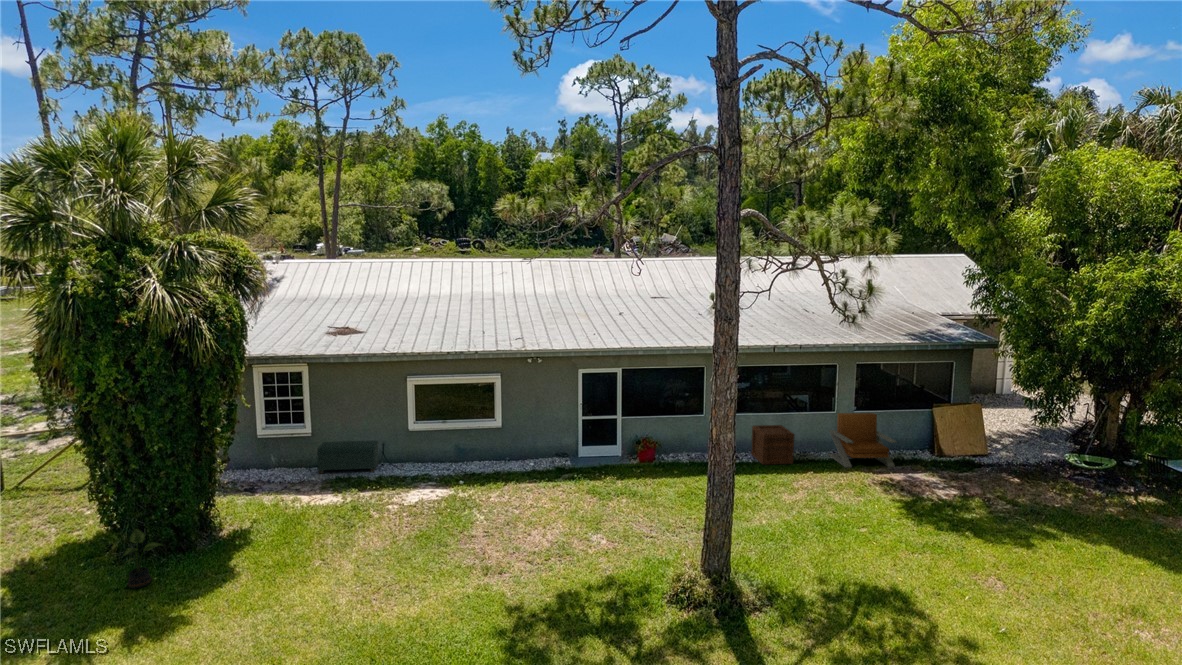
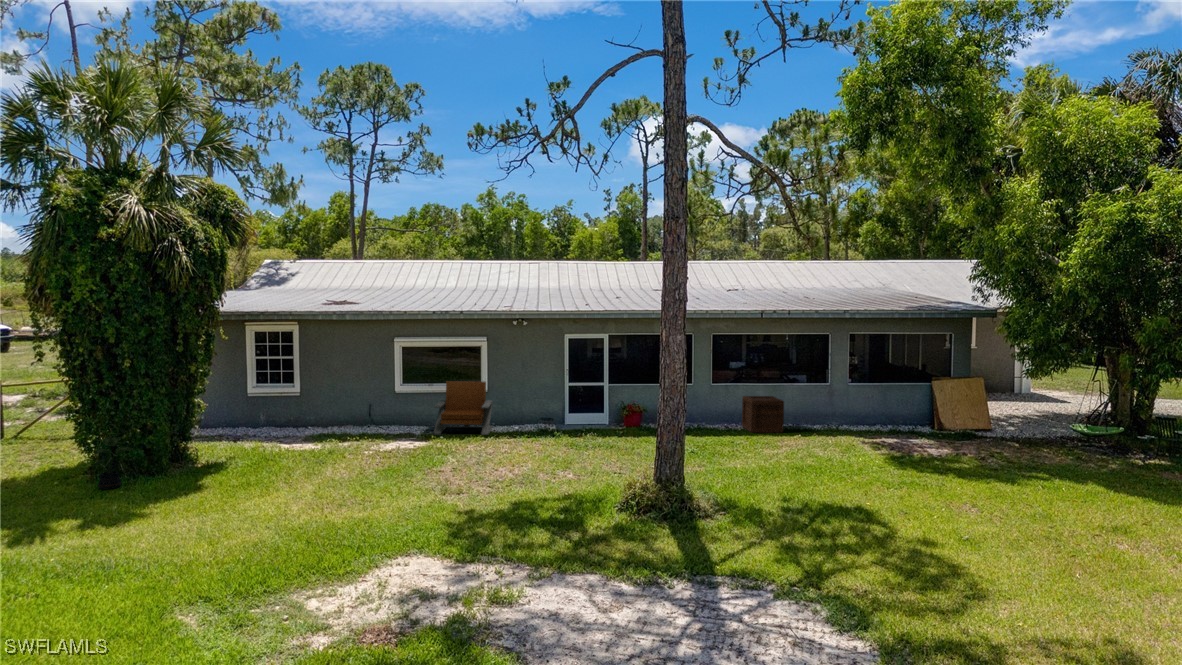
lounge chair: present [829,413,896,468] -> present [434,381,493,435]
bench: present [317,441,379,474] -> none [303,401,365,430]

